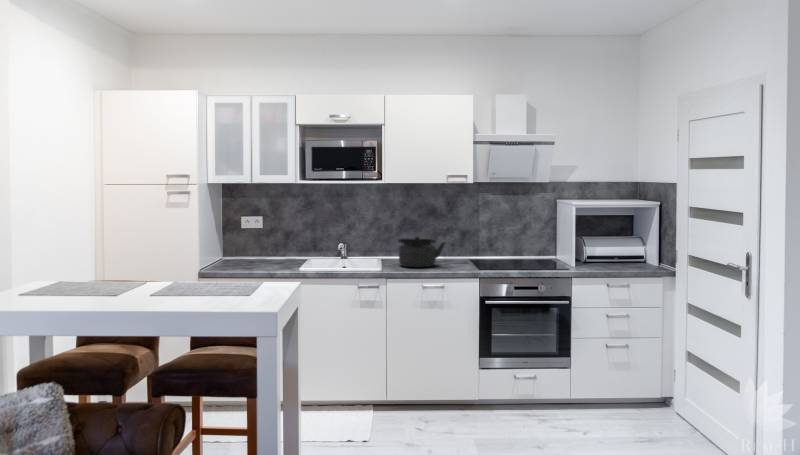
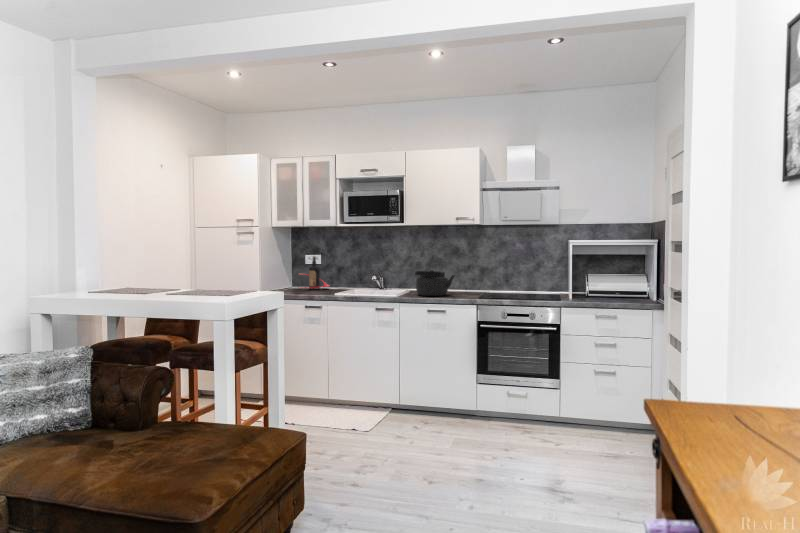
bottle: none [236,219,278,262] -> present [300,256,329,289]

